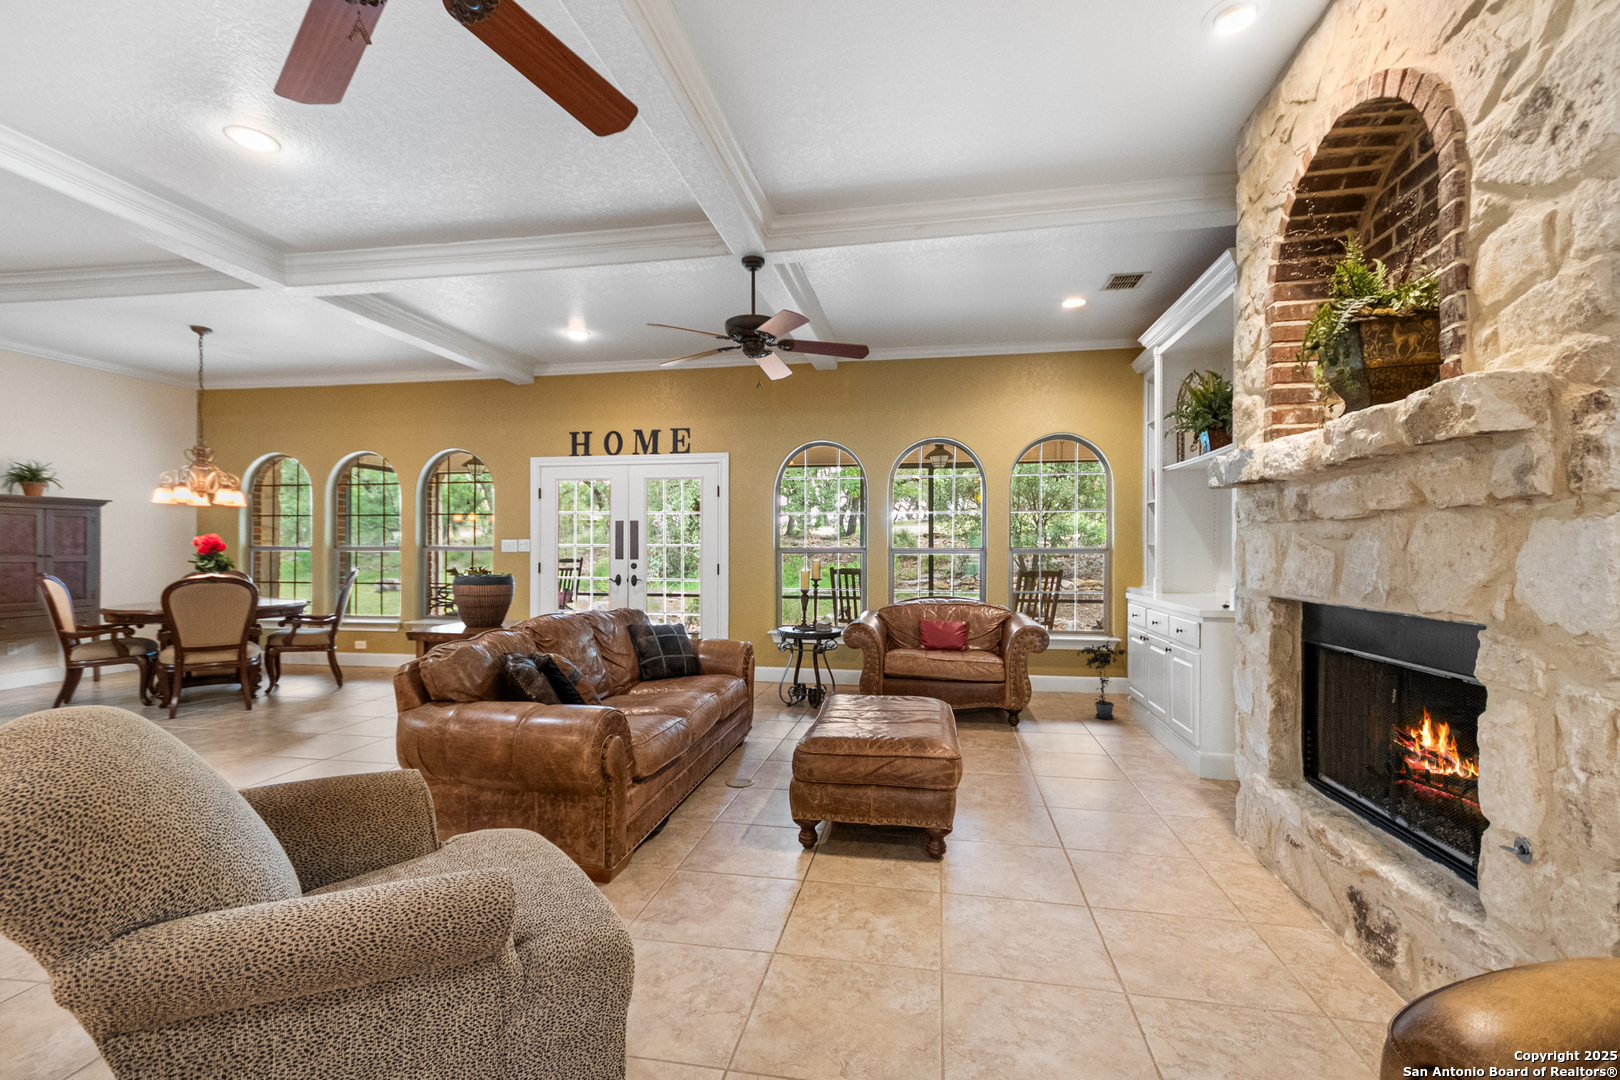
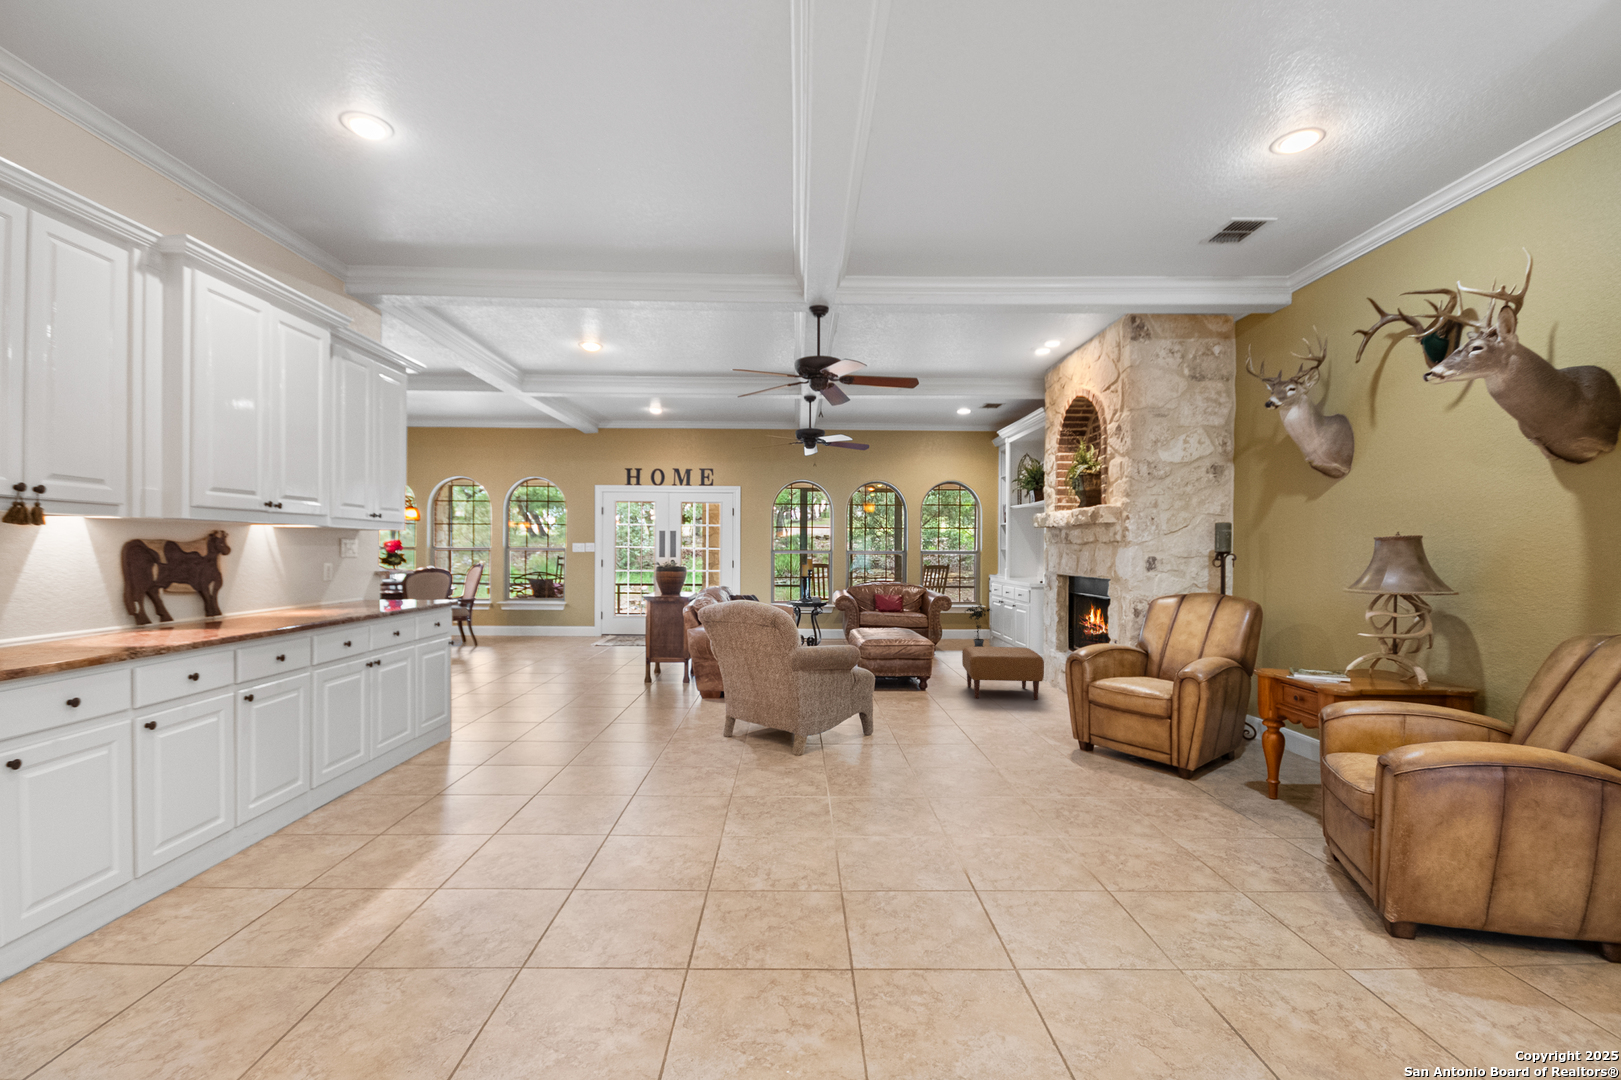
ottoman: none [1030,765,1242,948] -> present [962,647,1044,700]

